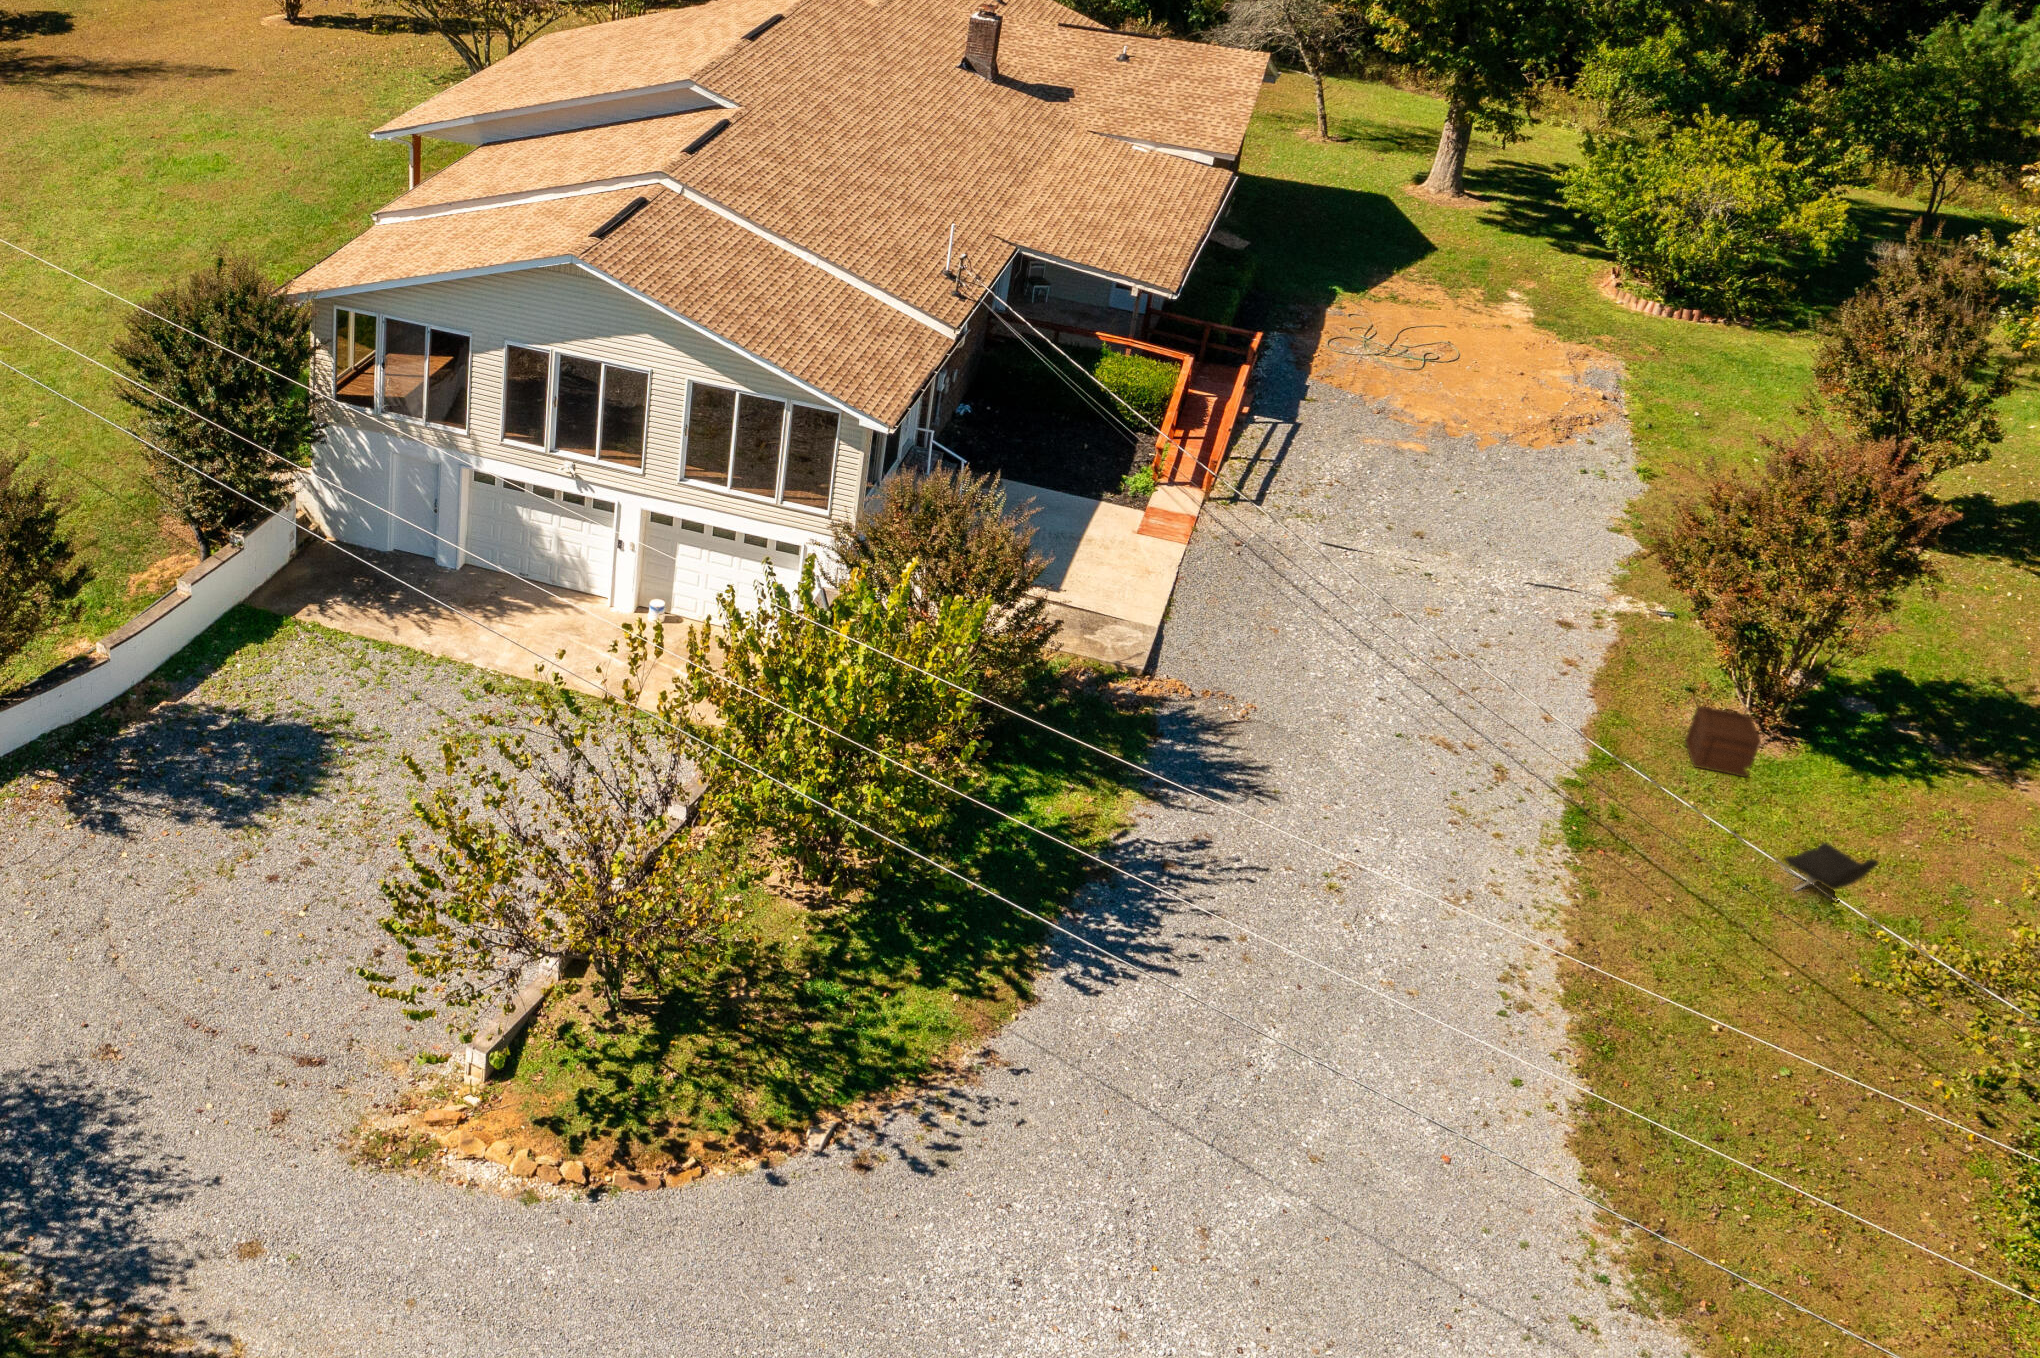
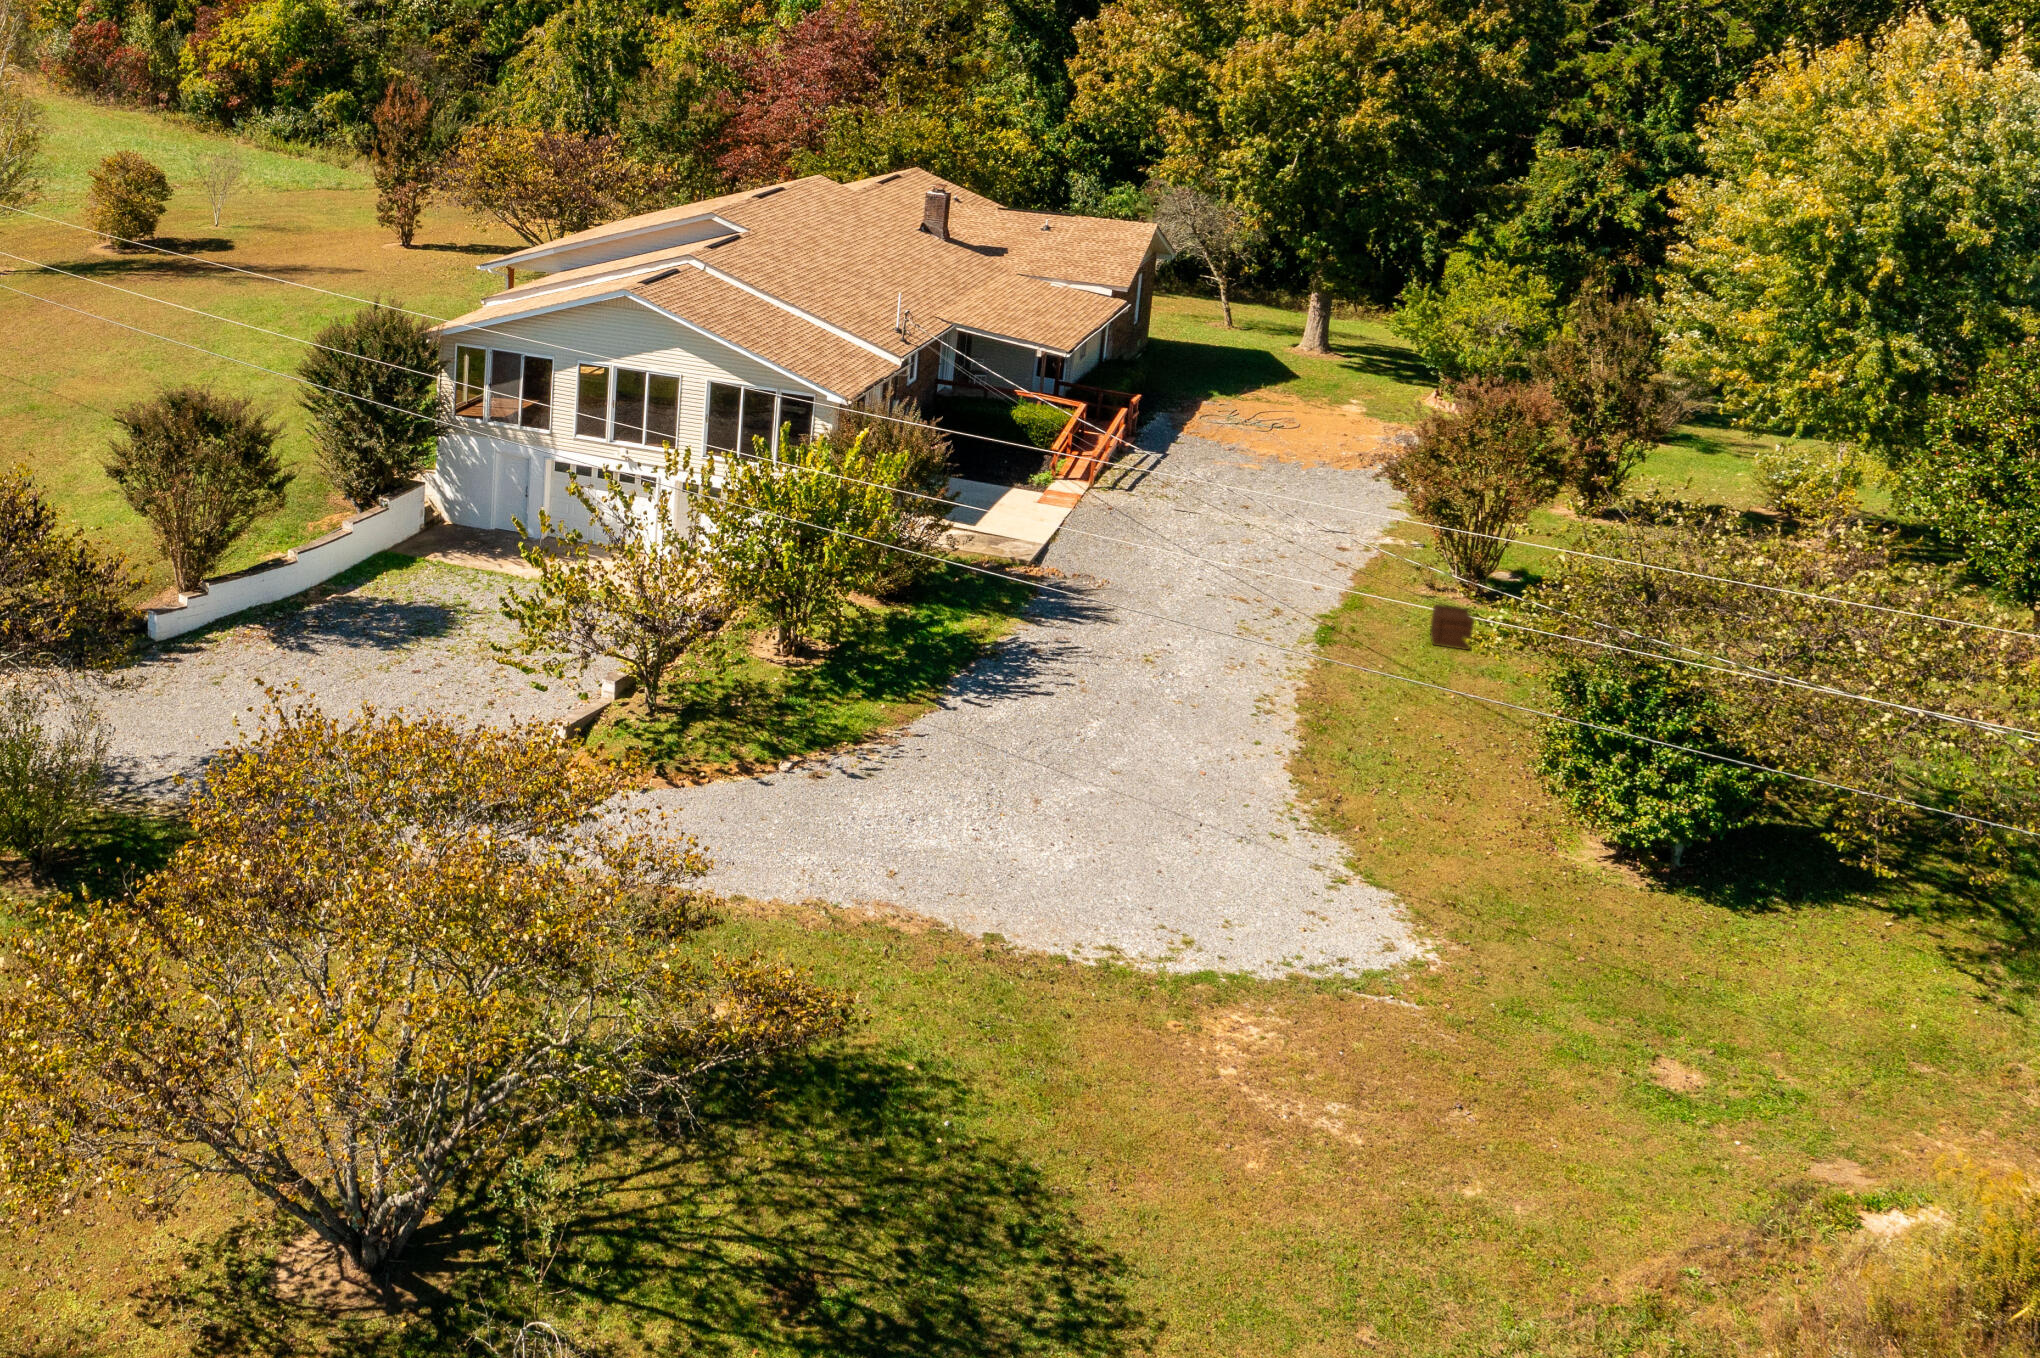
lounge chair: present [1785,842,1879,897] -> none [1476,670,1537,706]

